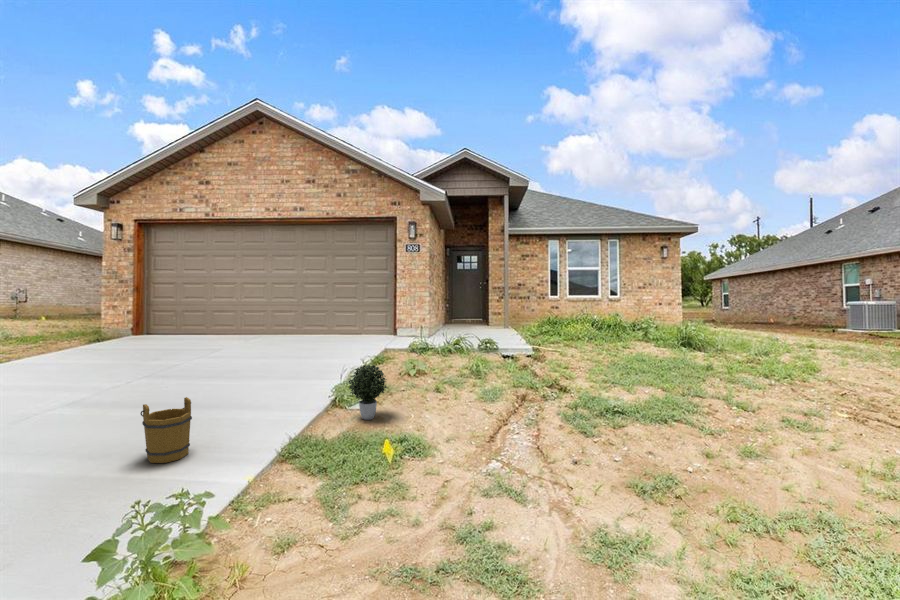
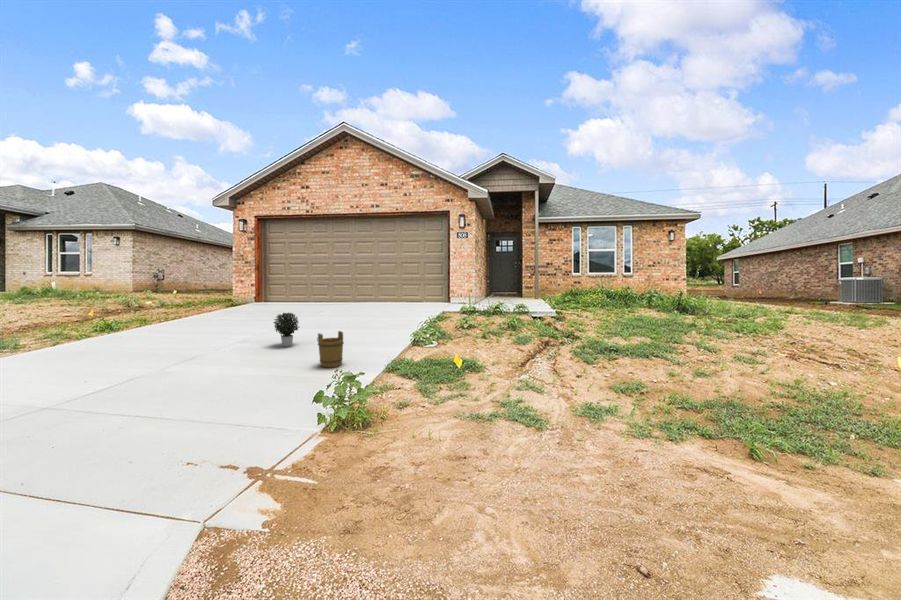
potted plant: present [349,365,387,420] -> present [274,313,299,347]

